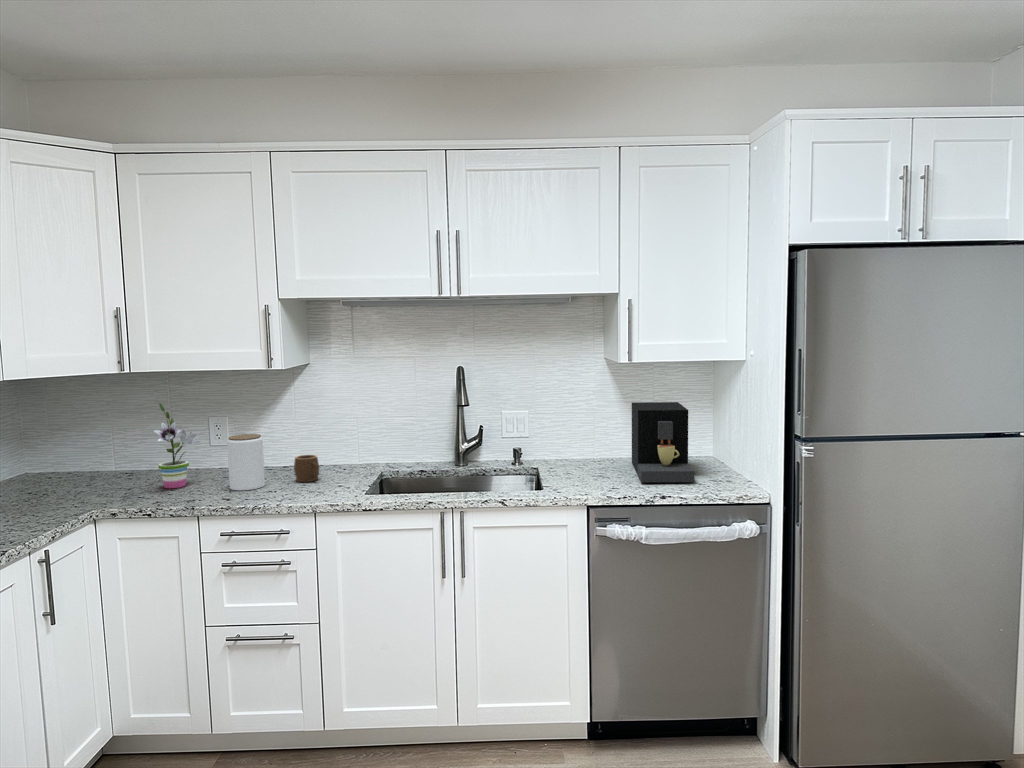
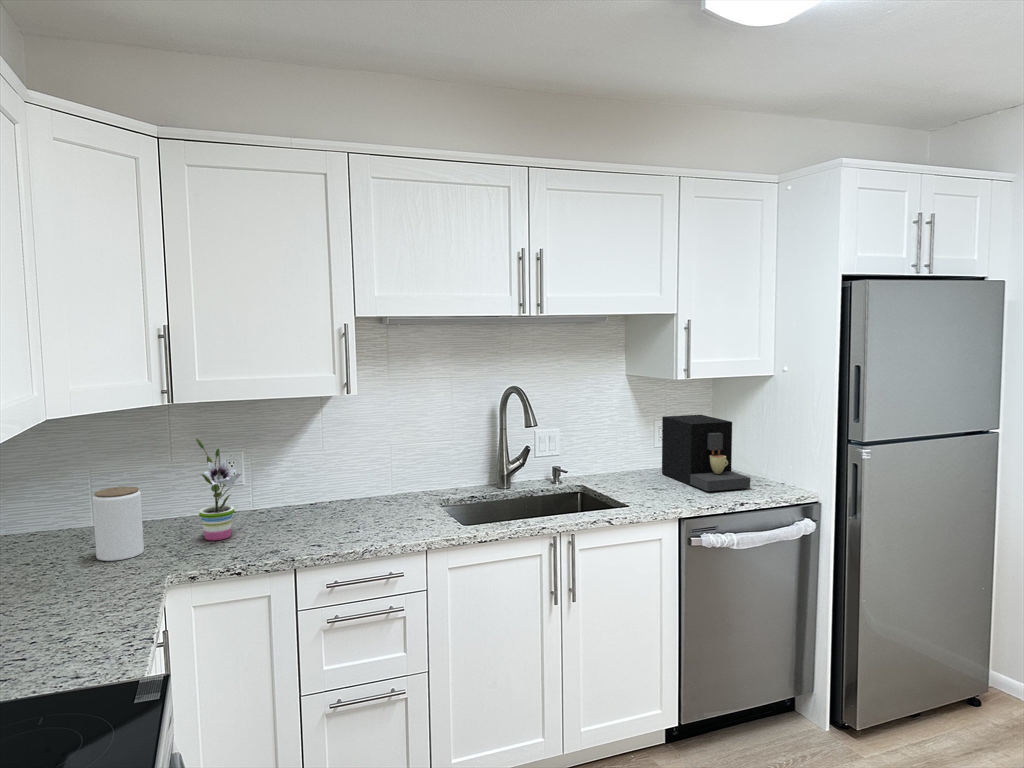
jar: present [227,434,265,490] -> present [93,487,144,561]
mug: present [294,455,319,482] -> none [355,488,388,519]

